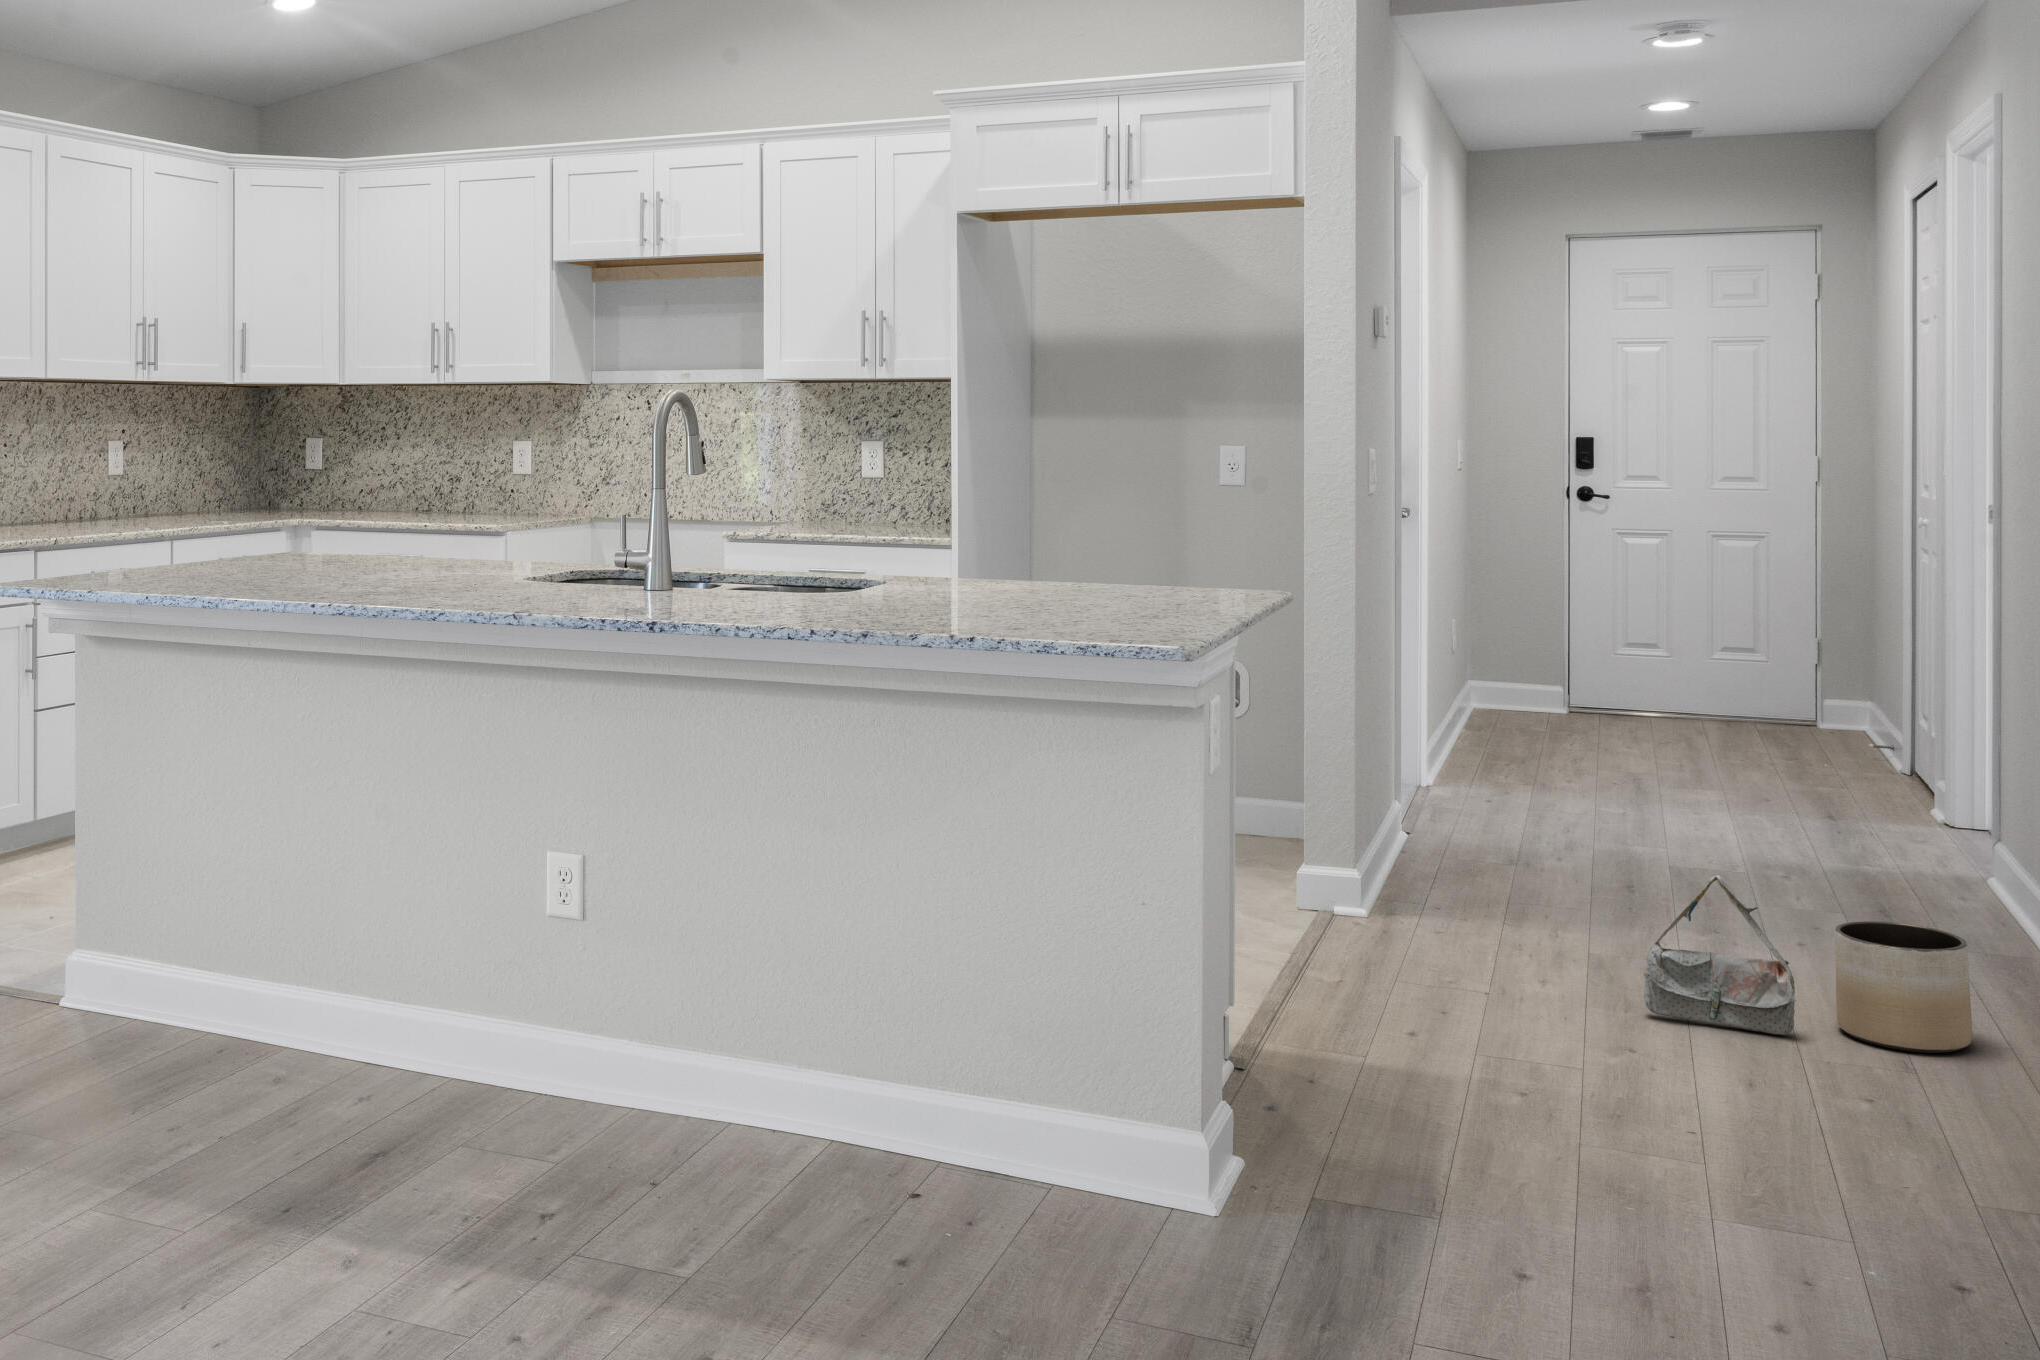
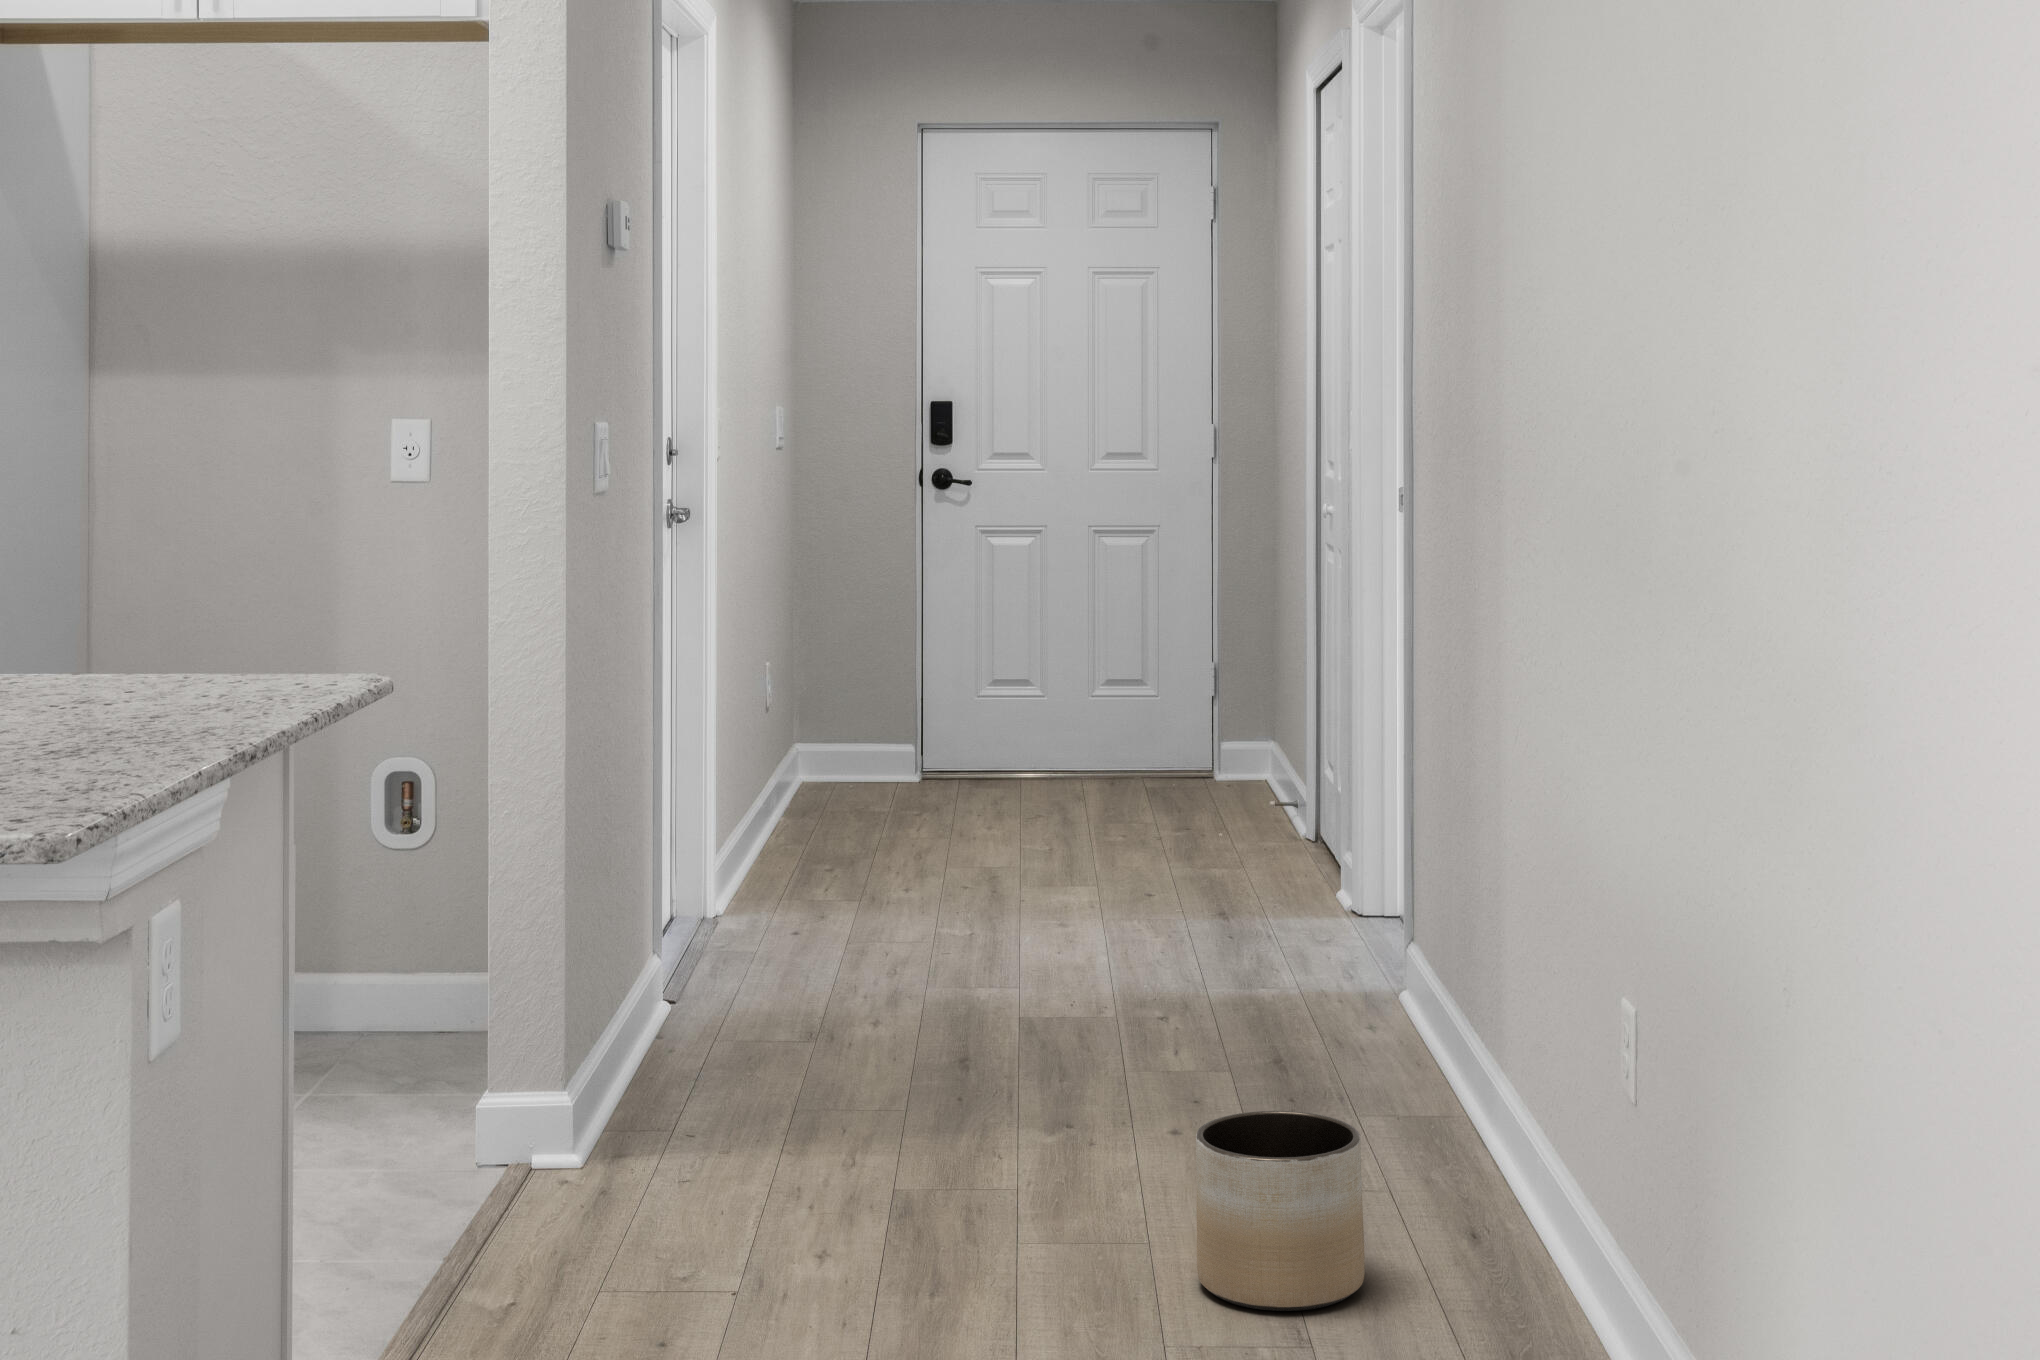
bag: present [1644,875,1796,1035] -> none [940,1075,1142,1312]

